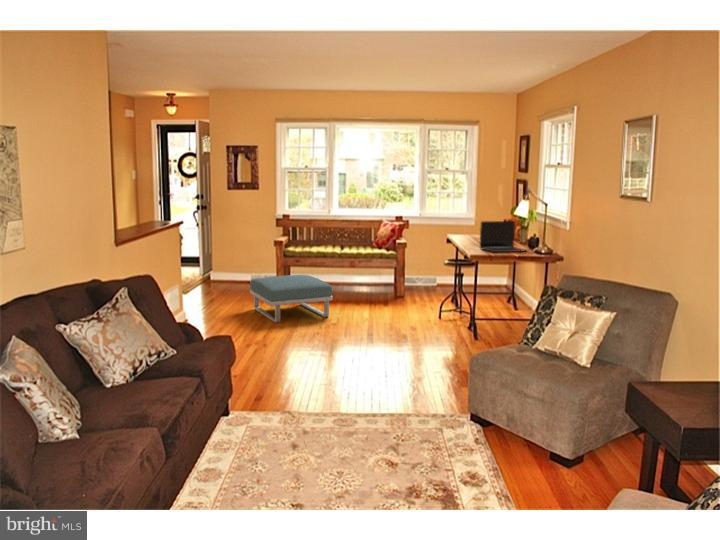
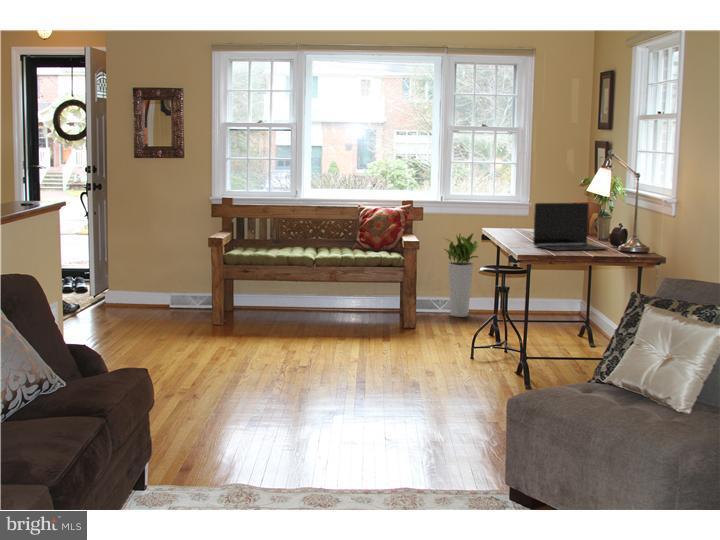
planter: none [419,236,444,289] -> present [445,233,478,317]
footstool: present [250,275,333,323] -> none [170,291,302,364]

